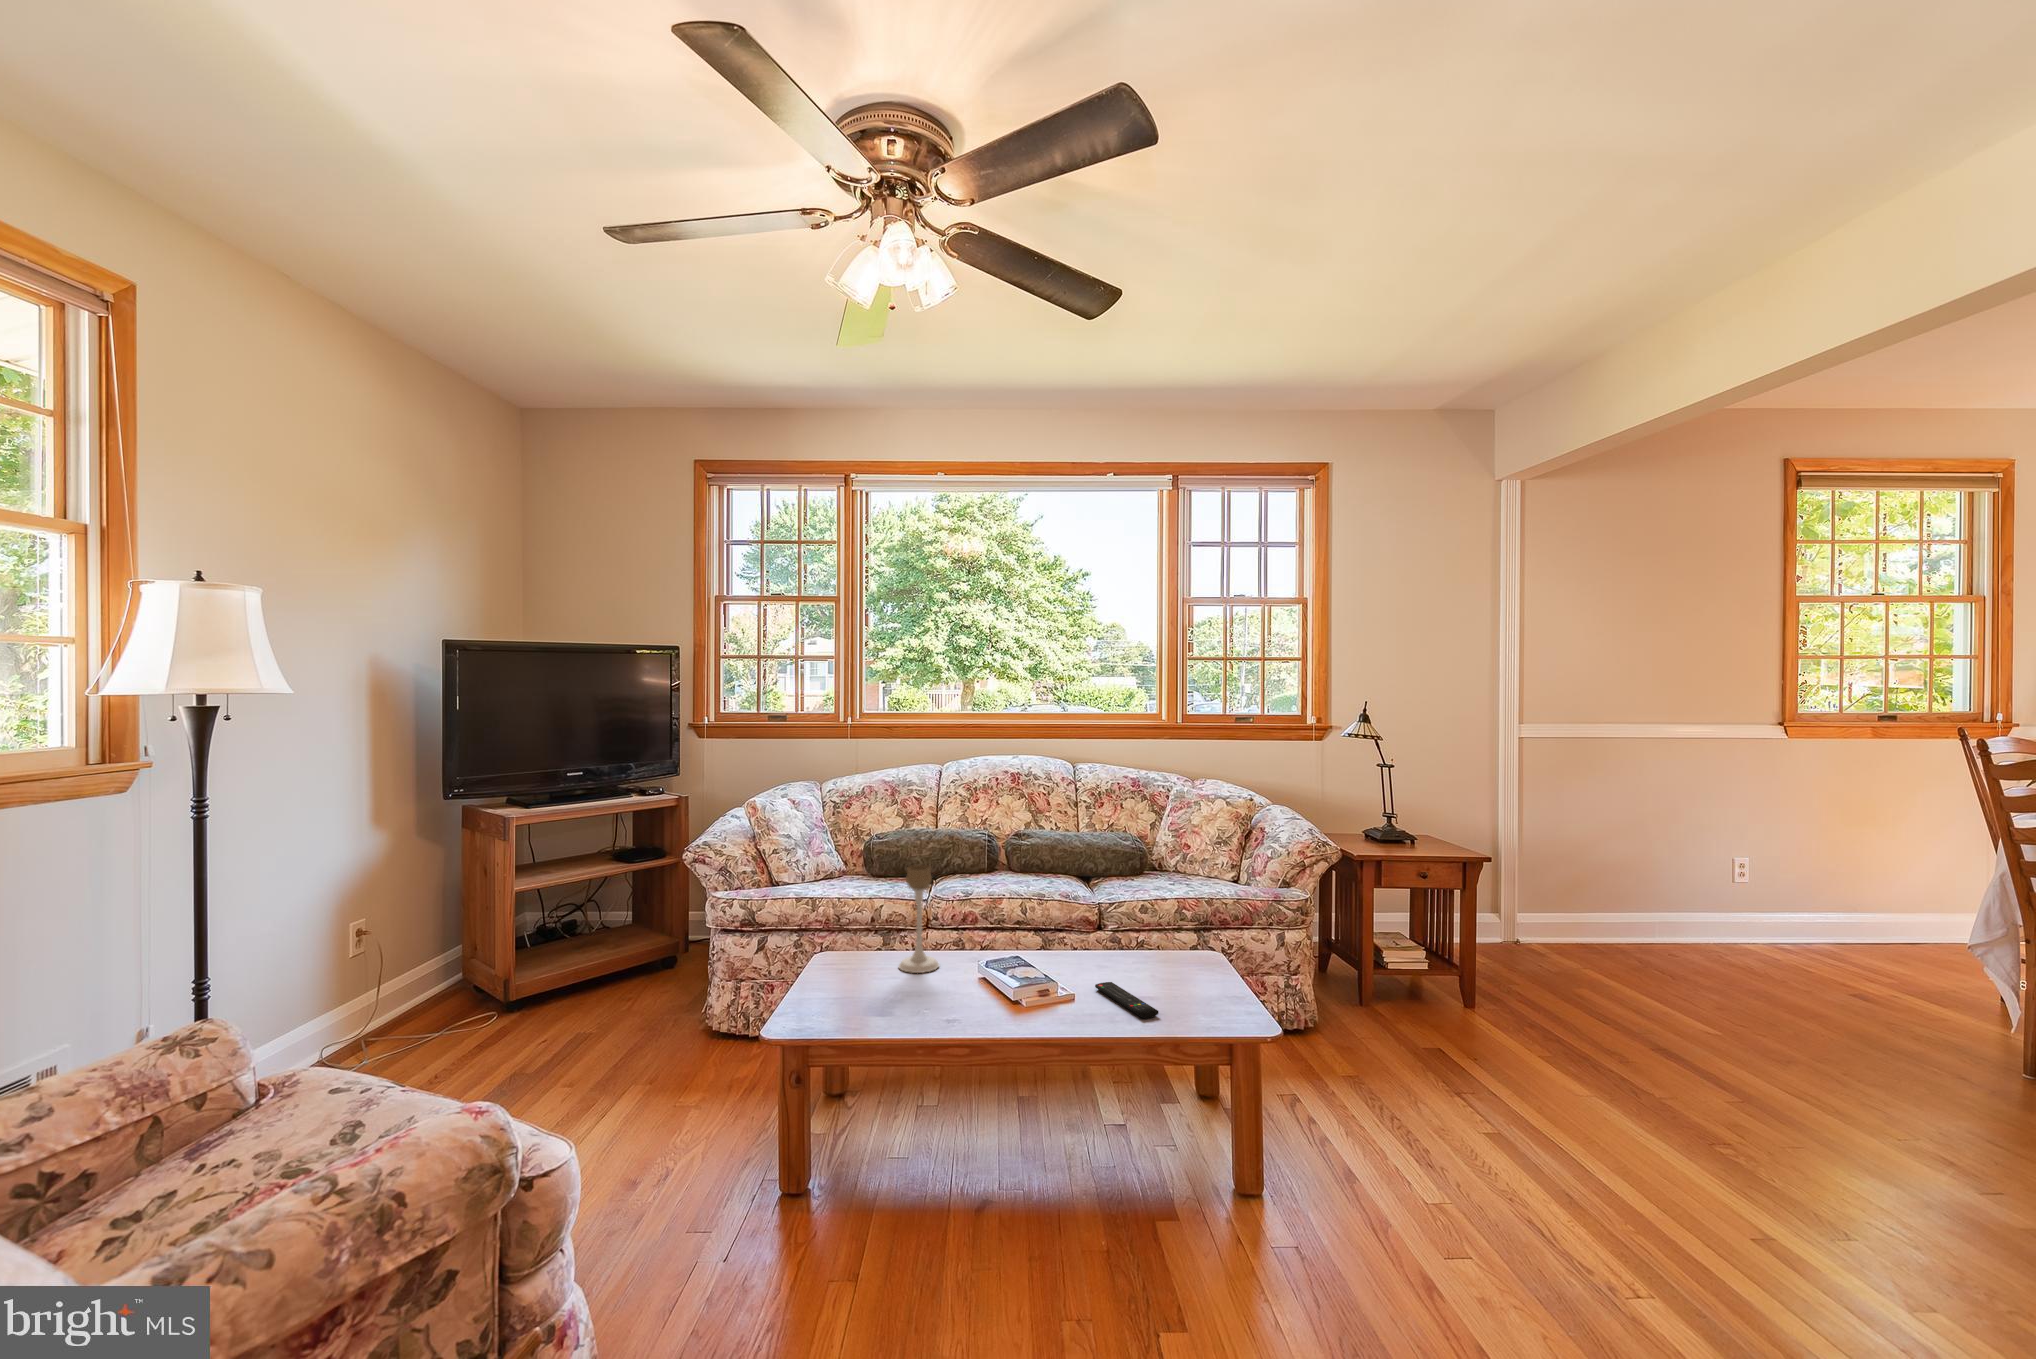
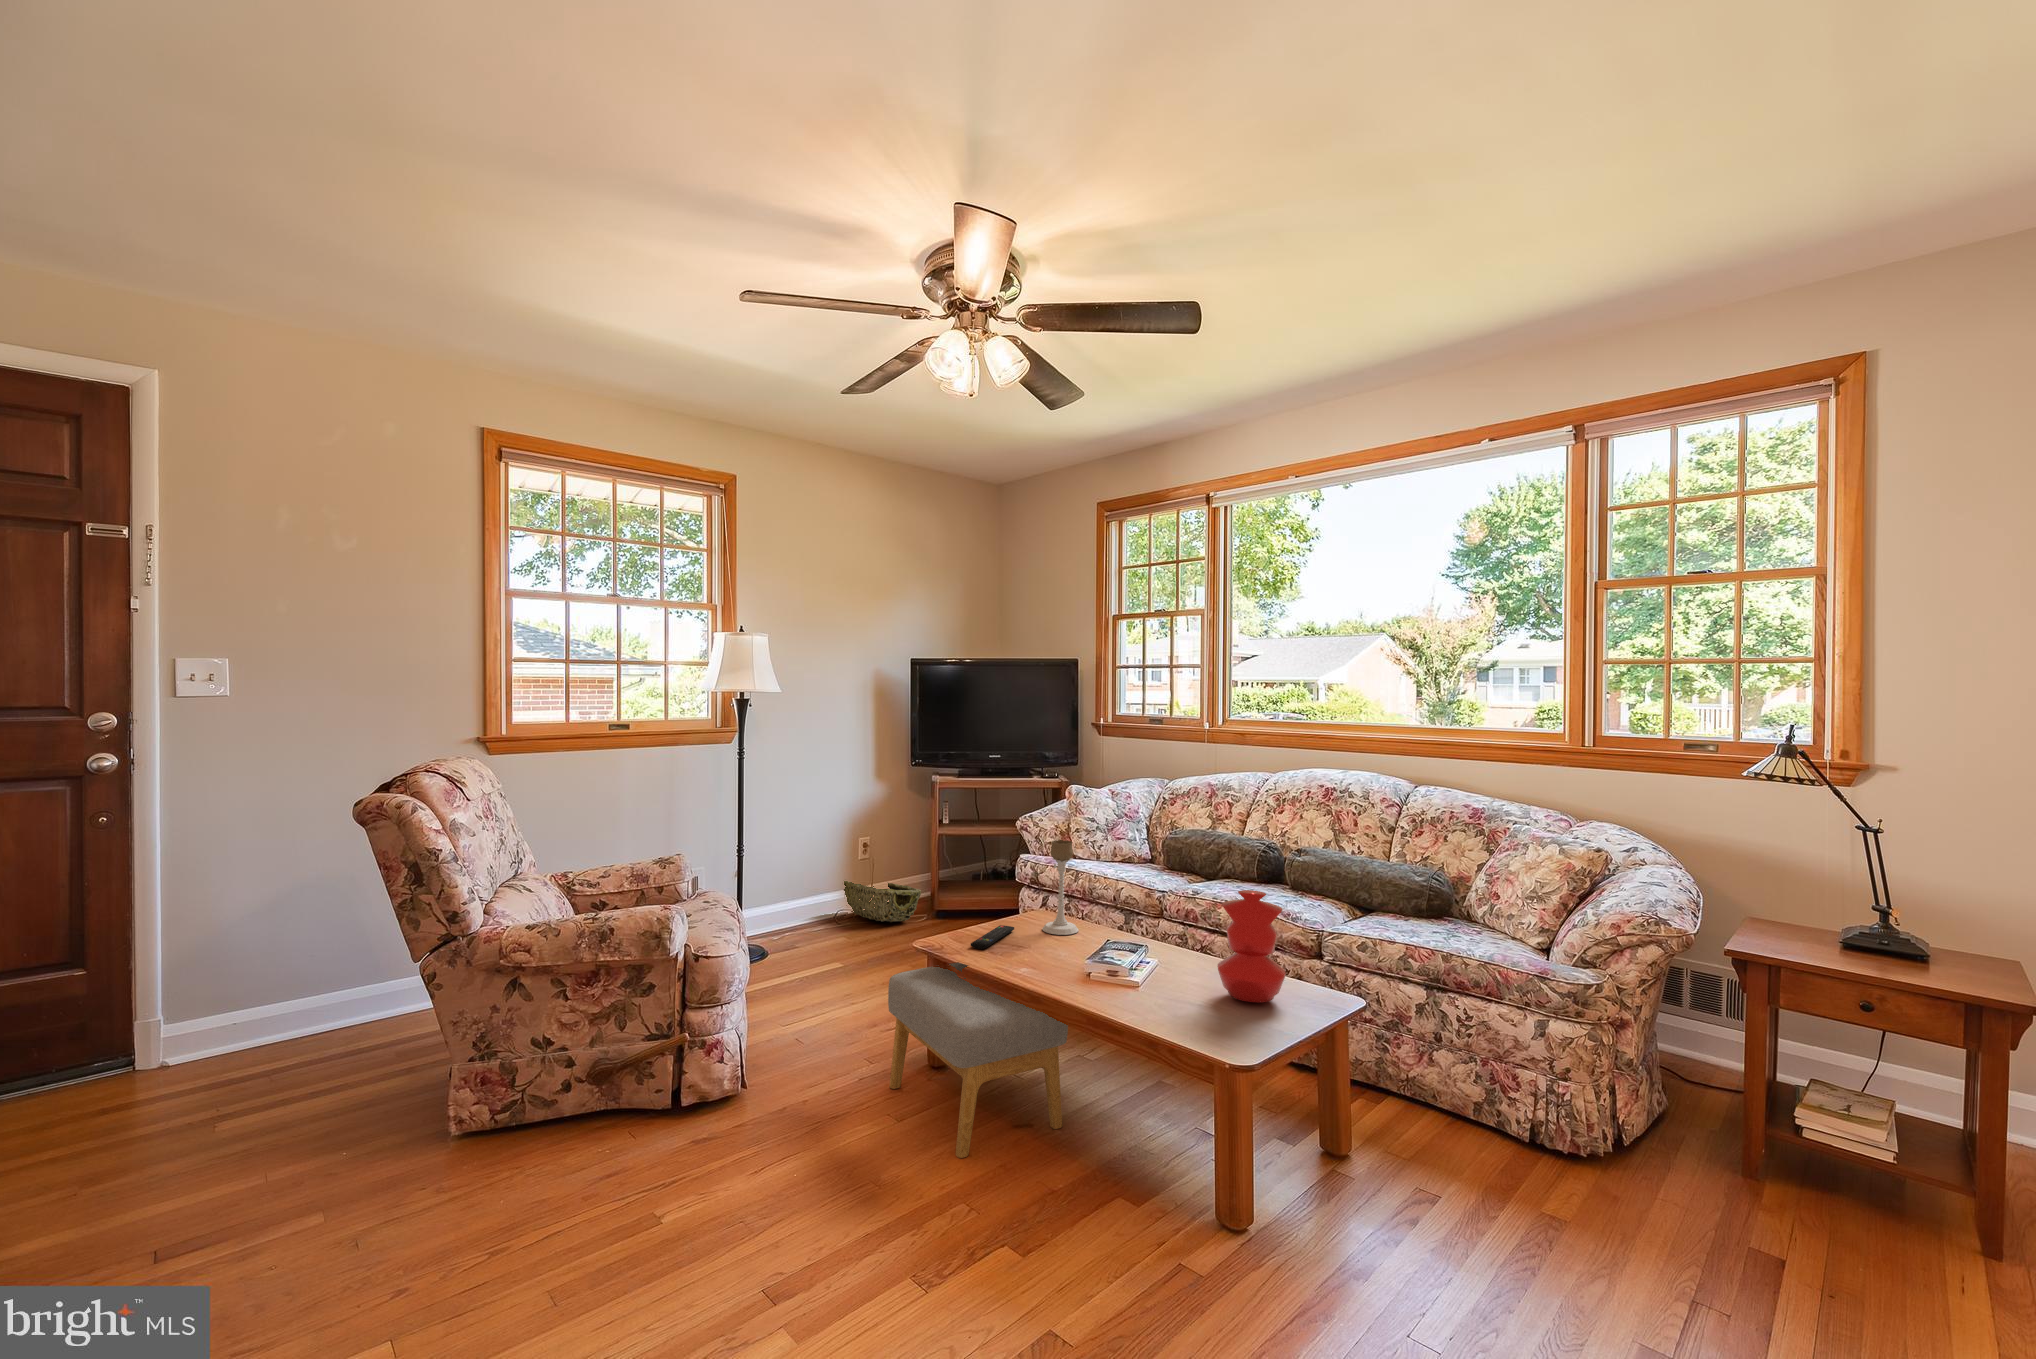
vase: none [1149,878,1209,979] -> present [1217,890,1286,1003]
woven basket: none [353,975,506,1040] -> present [844,881,921,922]
remote control: present [1095,982,1159,1018] -> present [971,925,1014,949]
footstool: none [817,1025,1042,1247] -> present [888,962,1068,1158]

